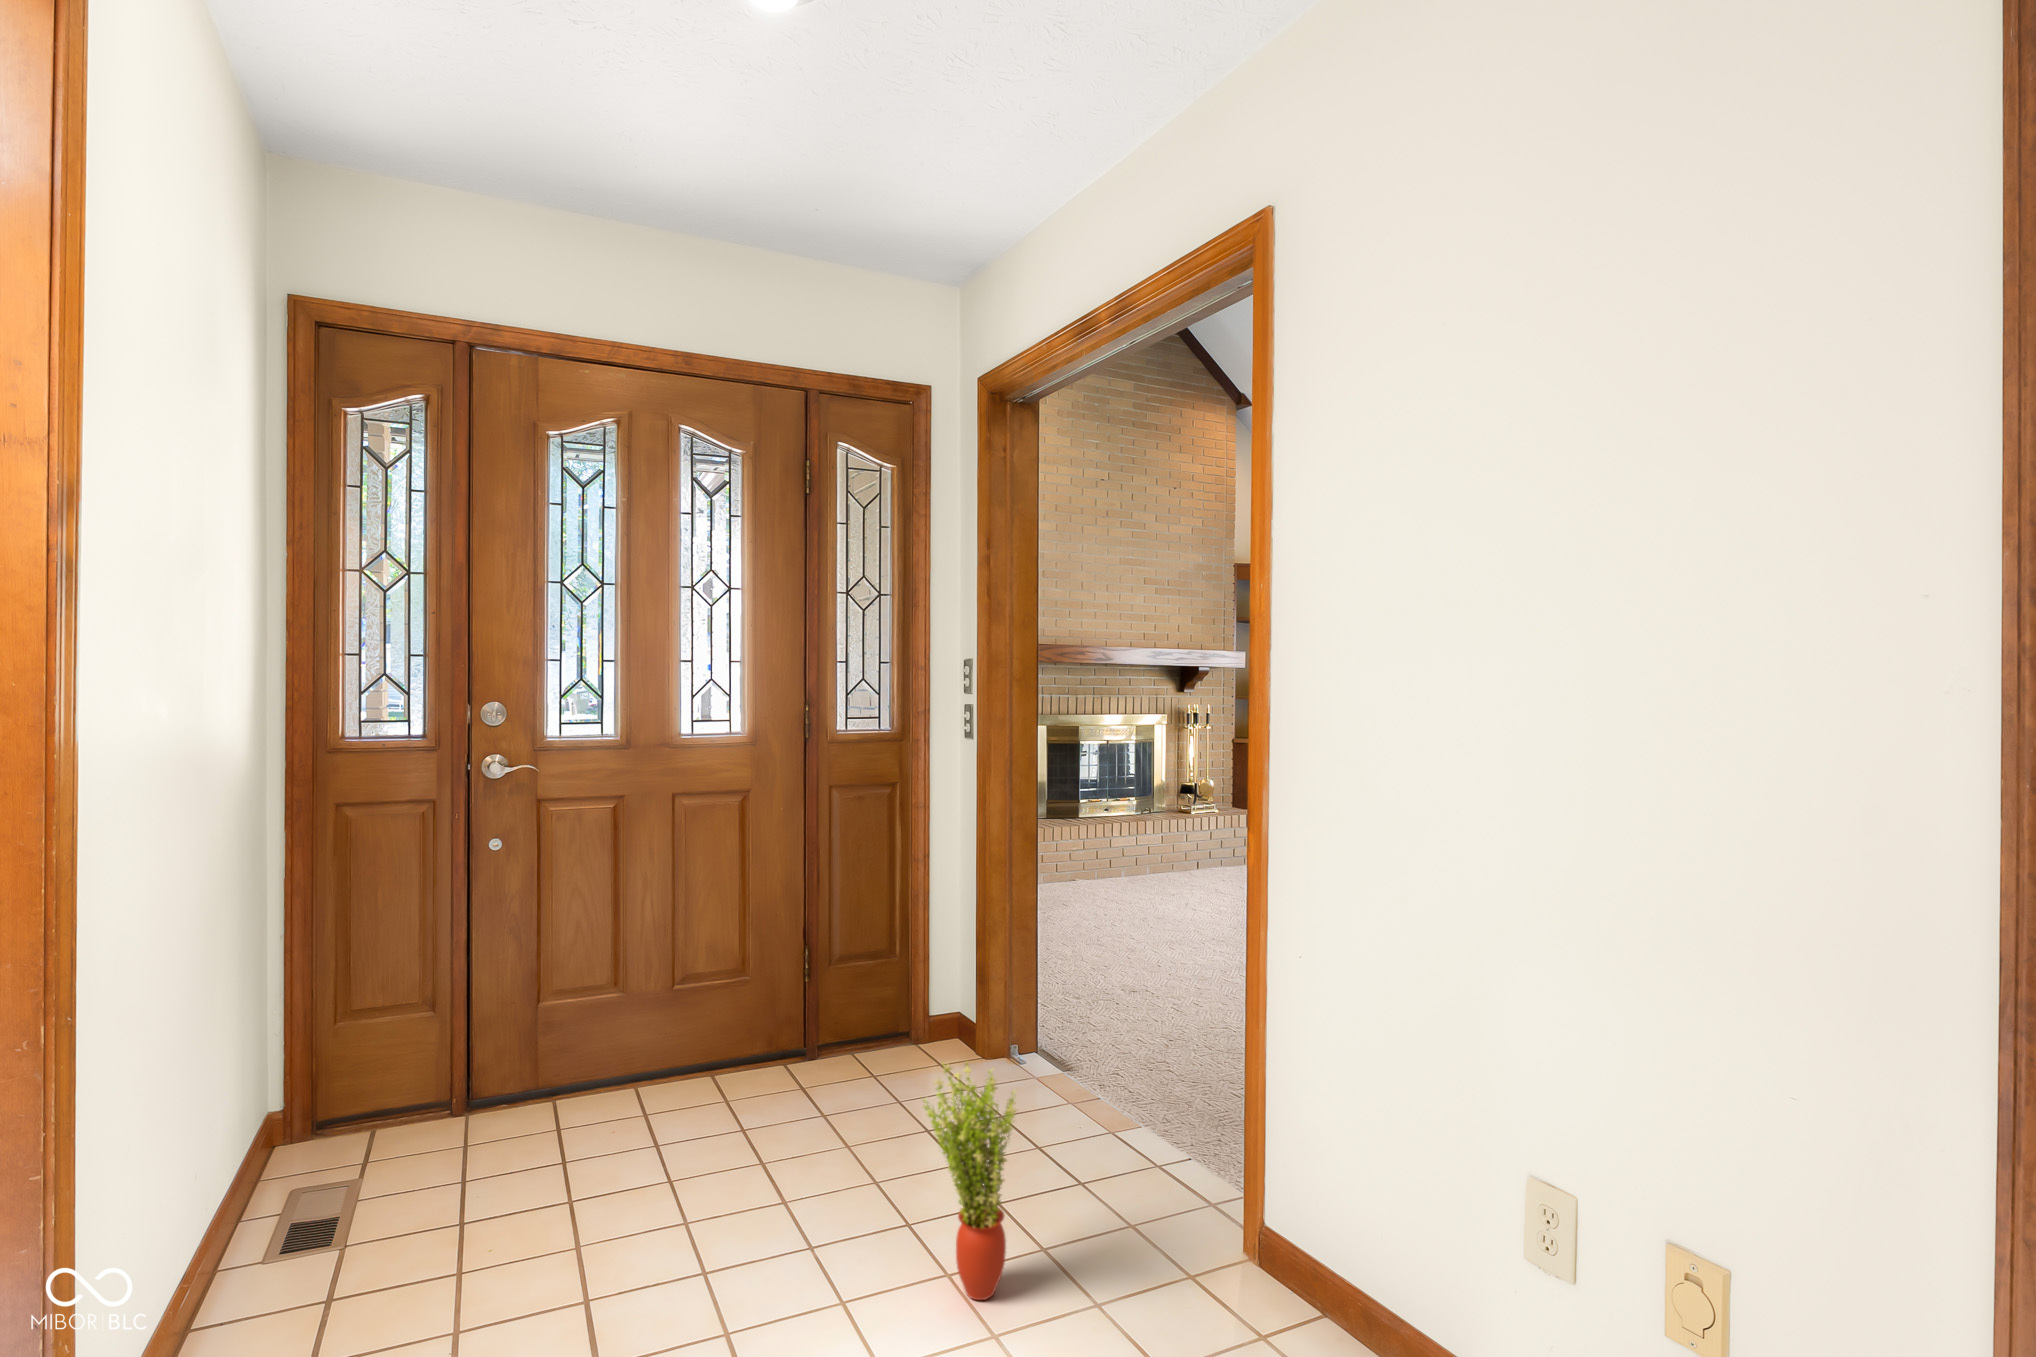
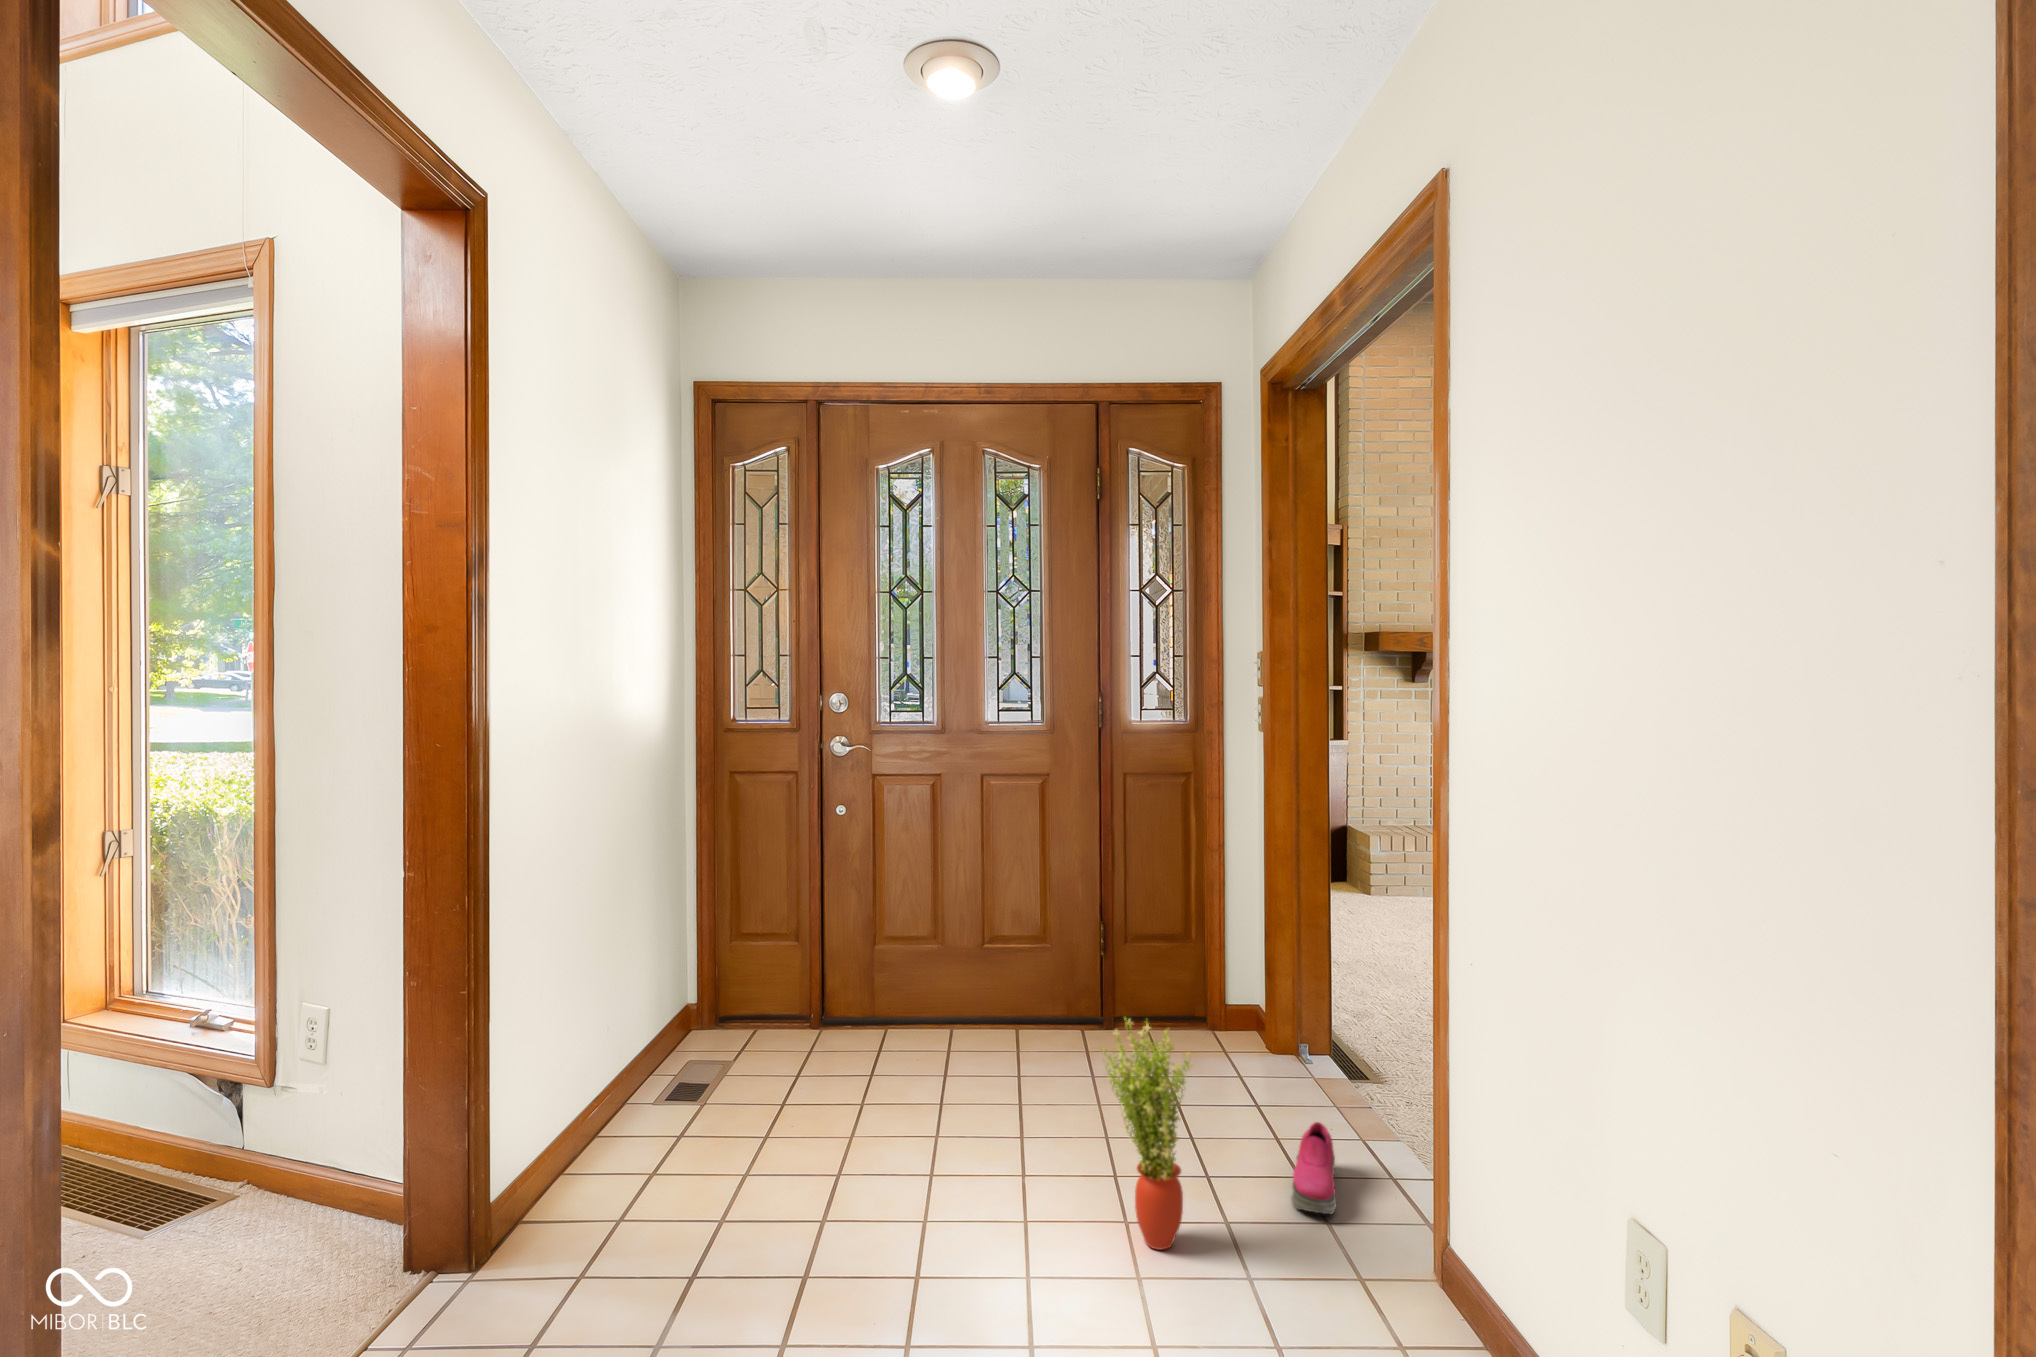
shoe: none [1069,1127,1123,1220] -> present [1291,1122,1336,1214]

